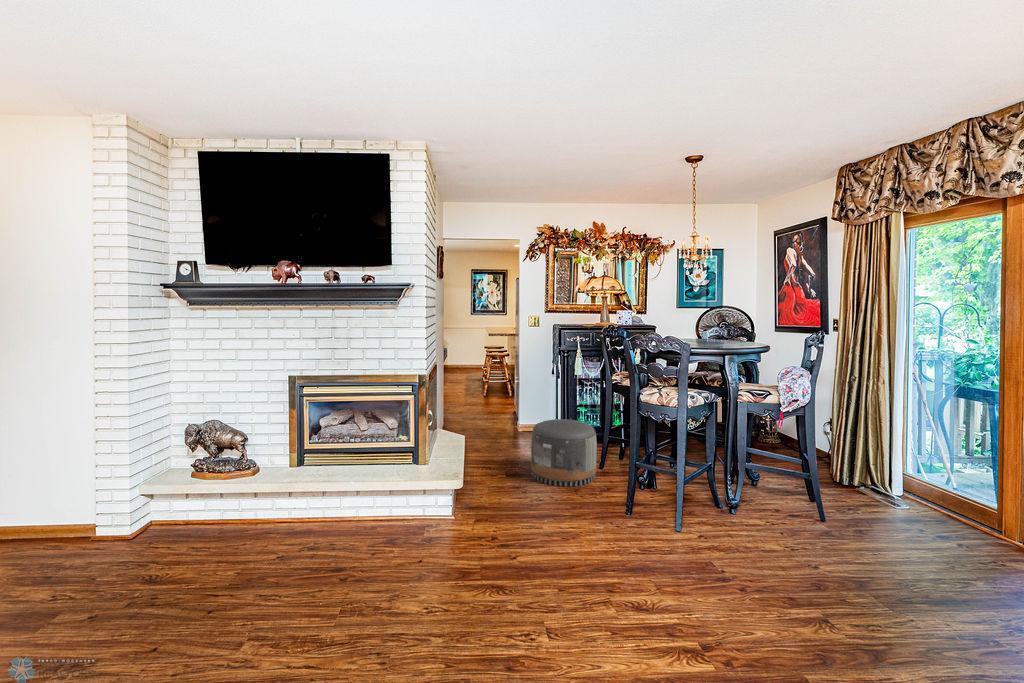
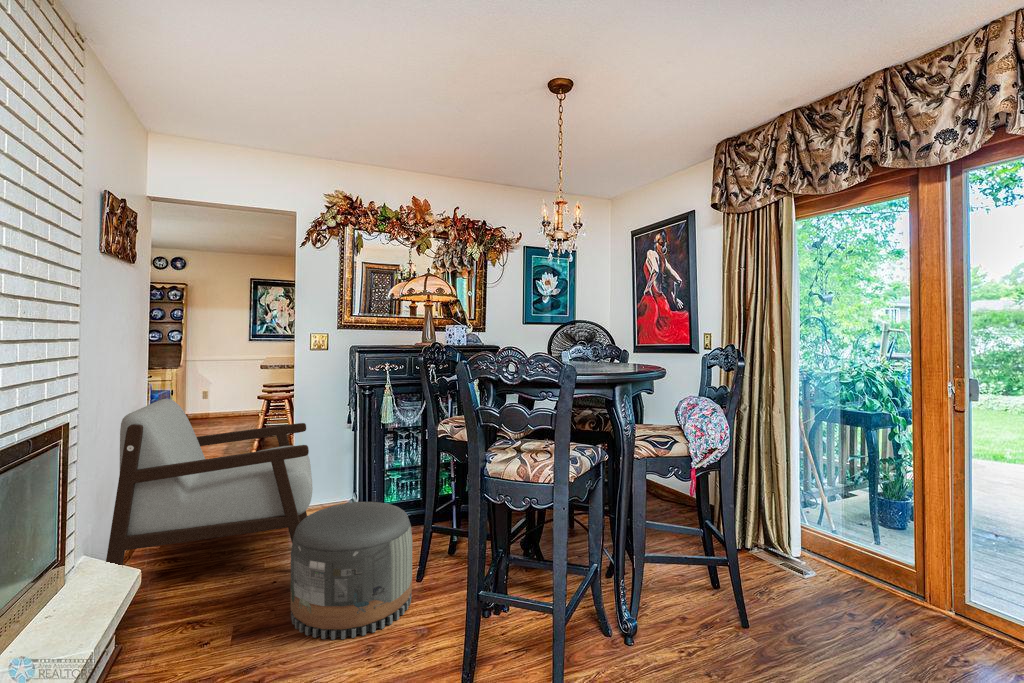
armchair: none [438,355,536,458] -> present [106,399,313,565]

